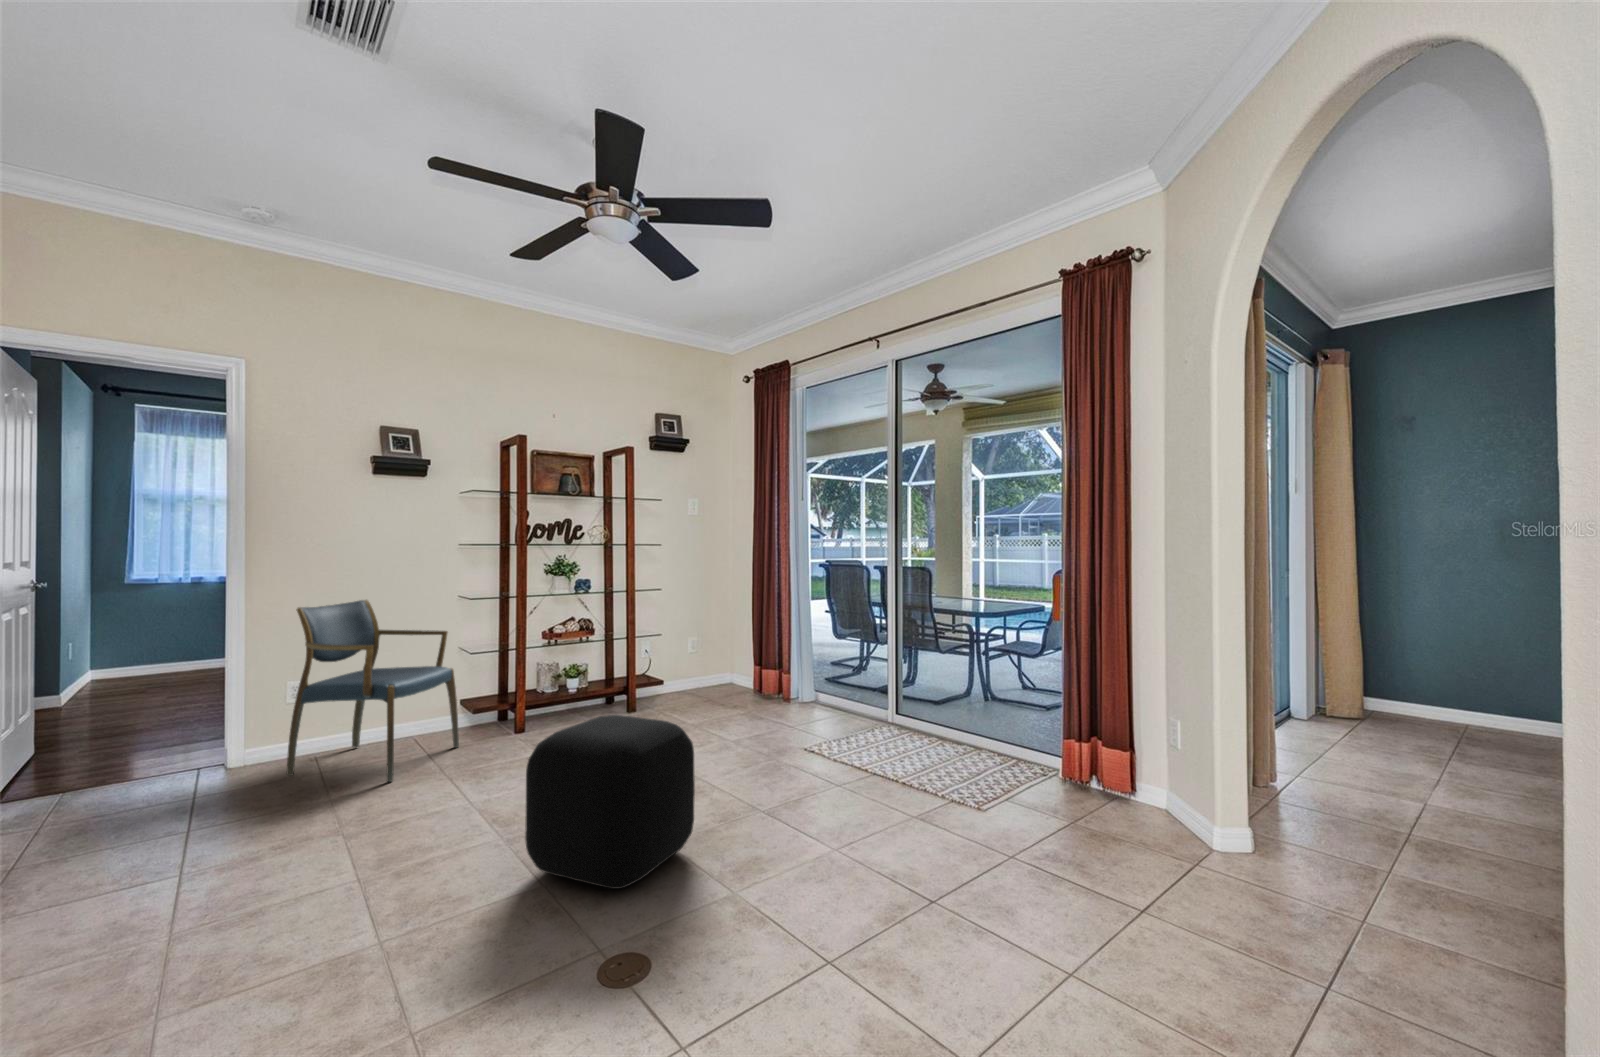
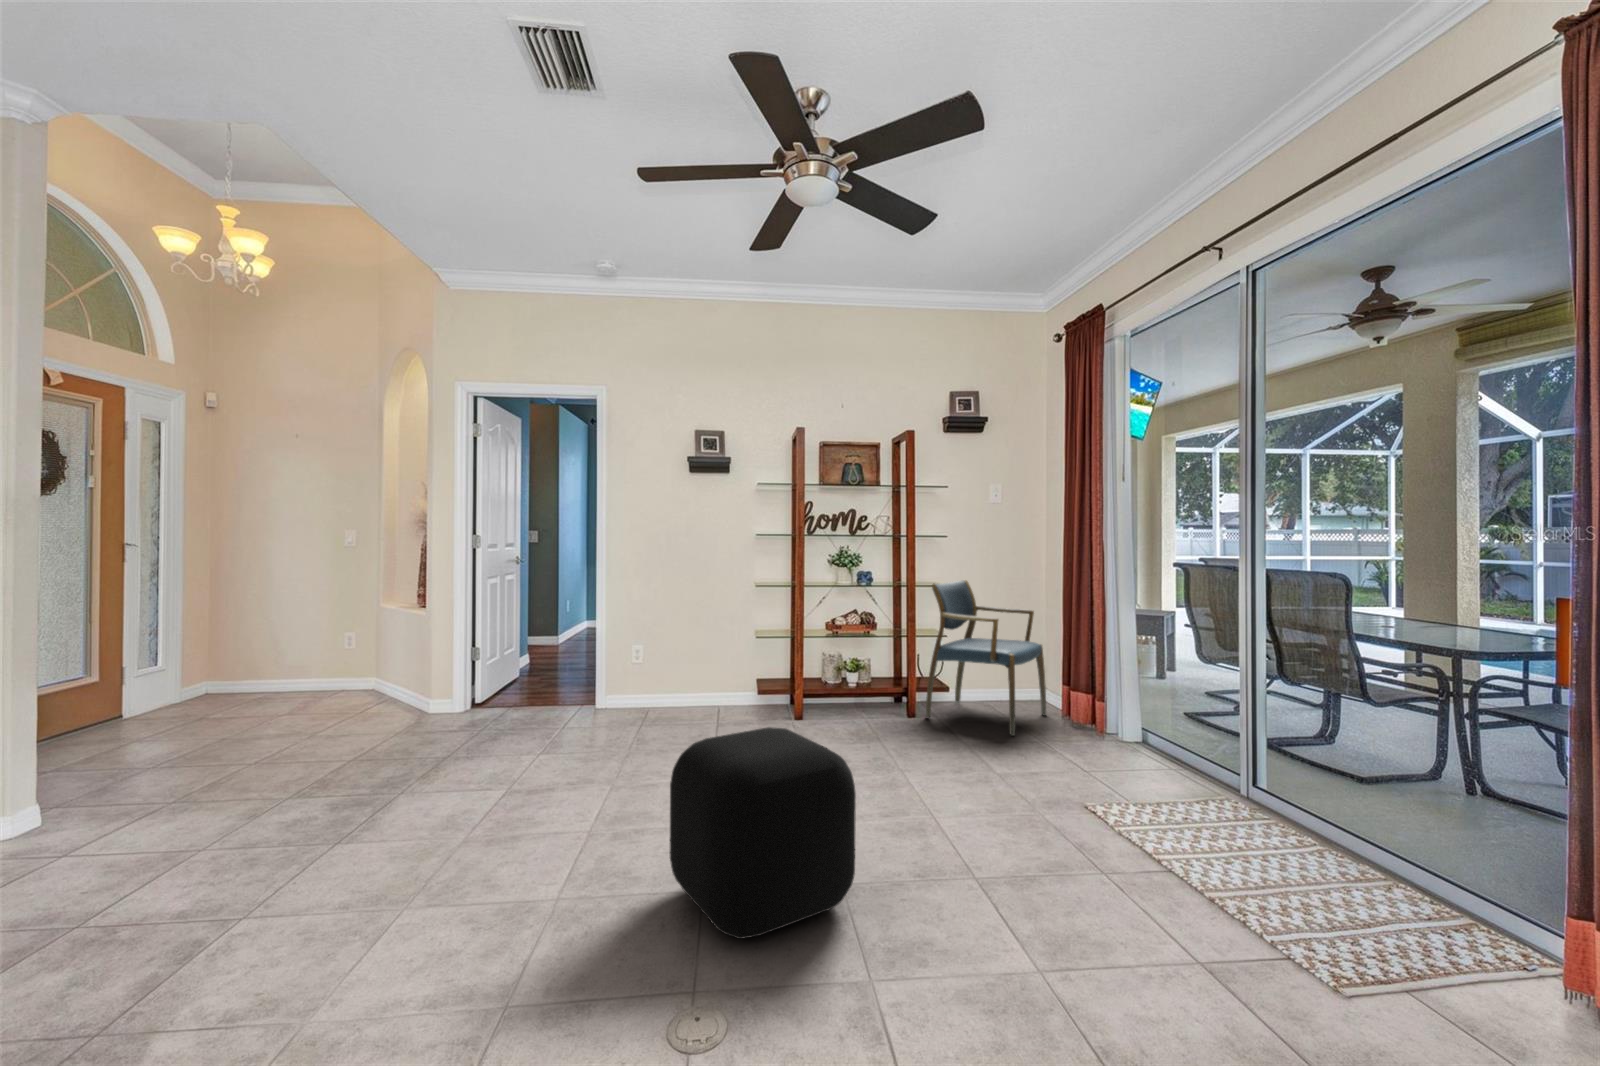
armchair: present [287,600,459,782] -> present [926,580,1046,736]

